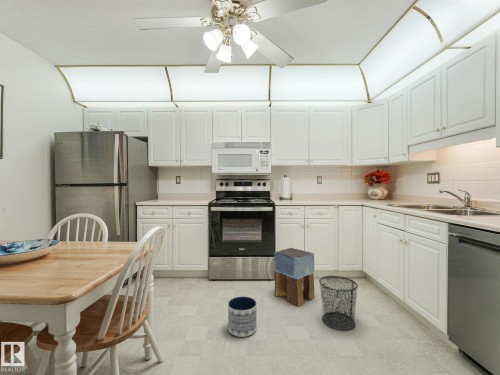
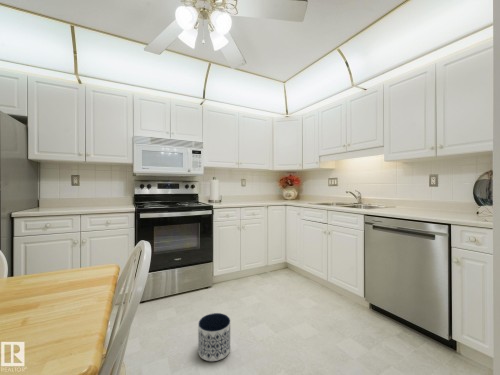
stool: present [274,248,314,306] -> none [224,252,261,309]
waste bin: present [319,276,358,330] -> none [277,272,311,321]

